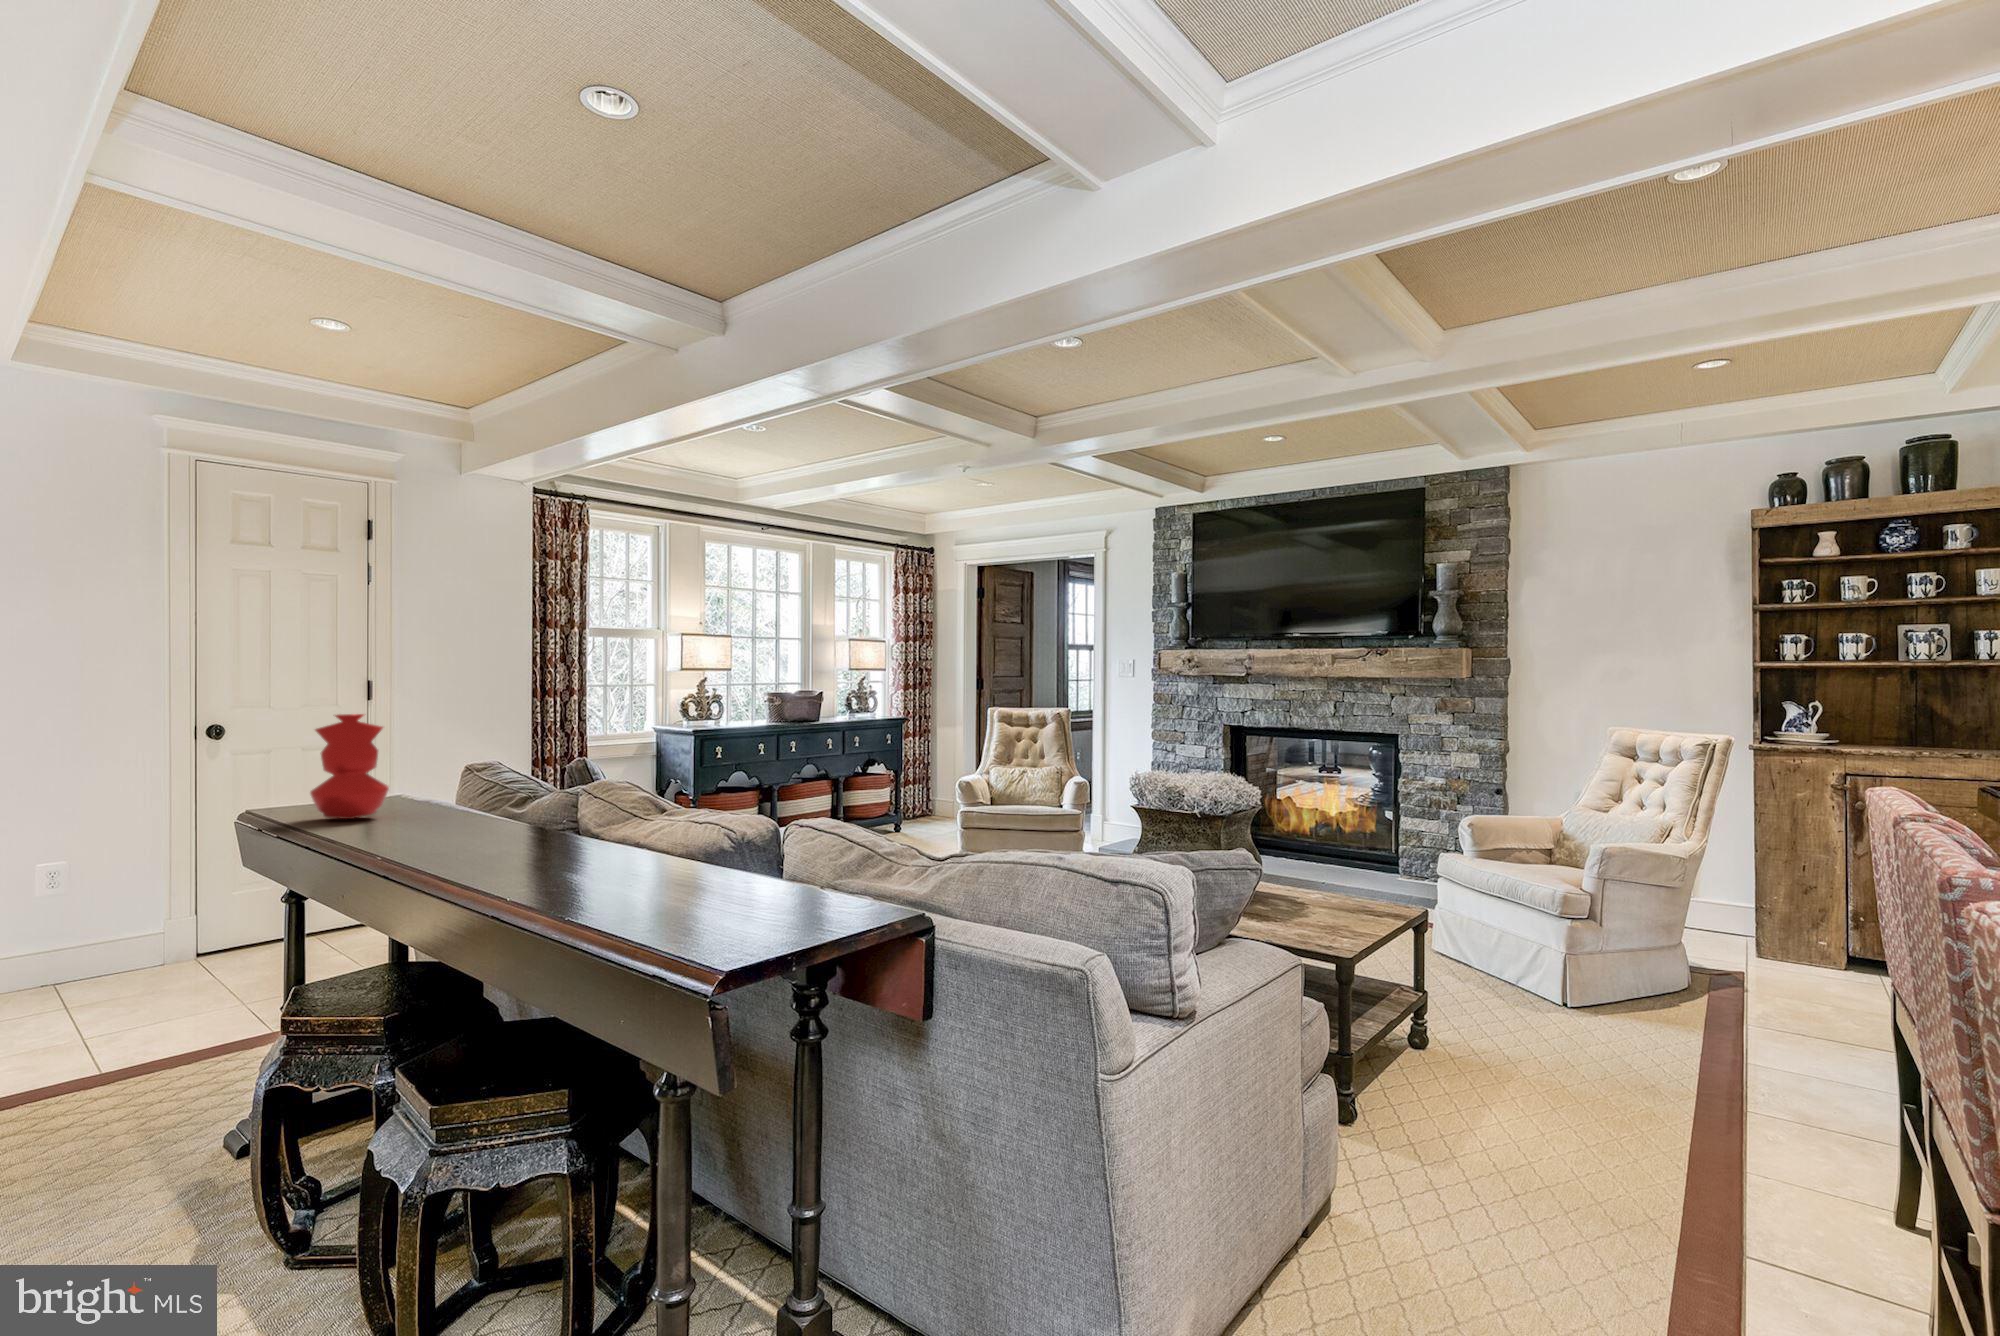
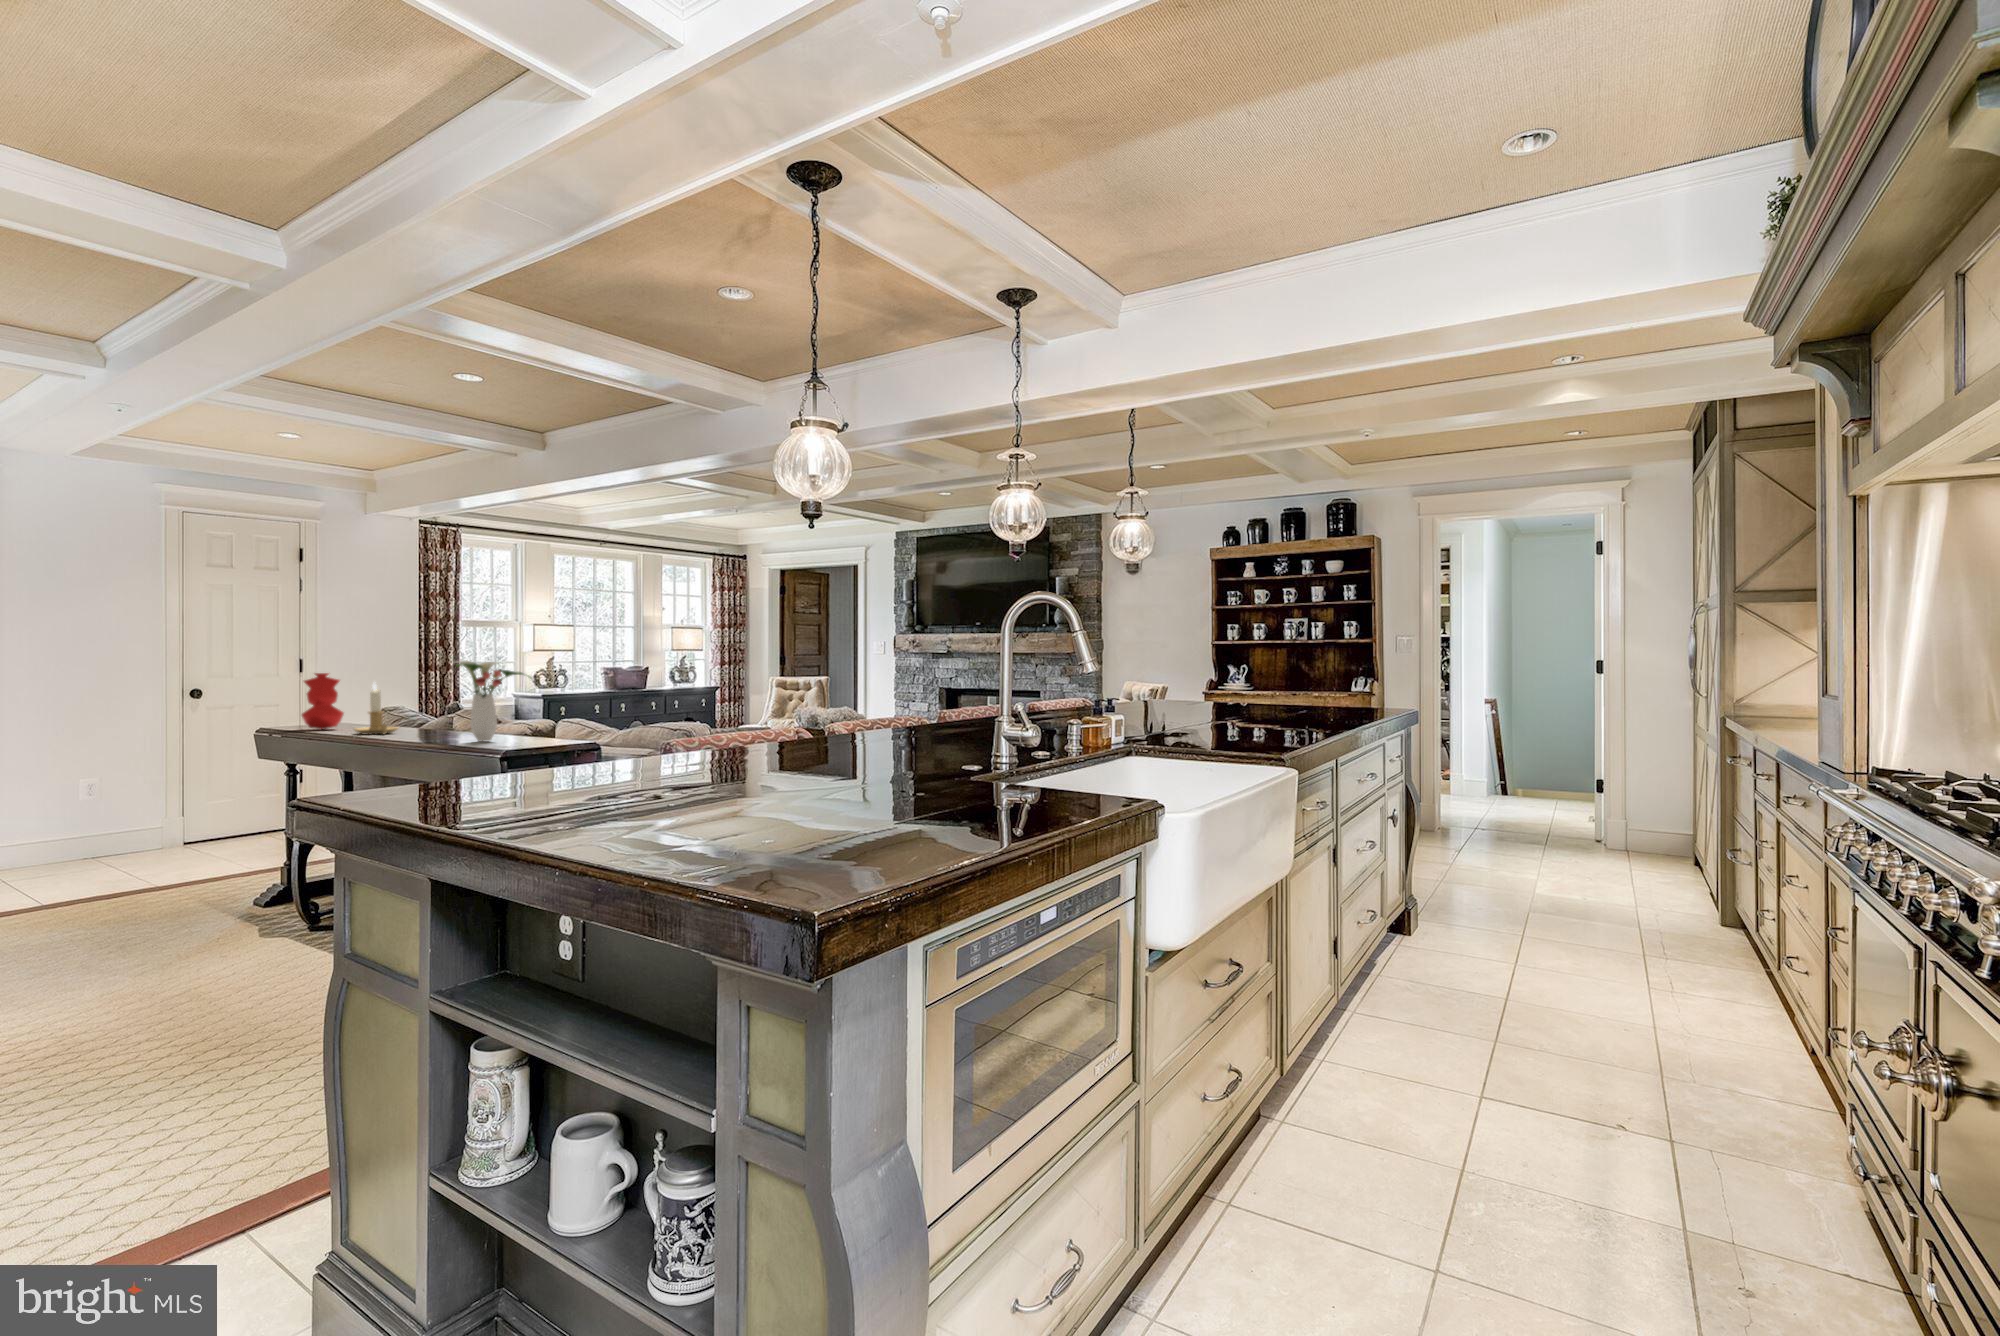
flower arrangement: none [585,699,762,889] -> present [456,661,532,741]
candlestick: none [392,733,480,845] -> present [354,683,398,734]

